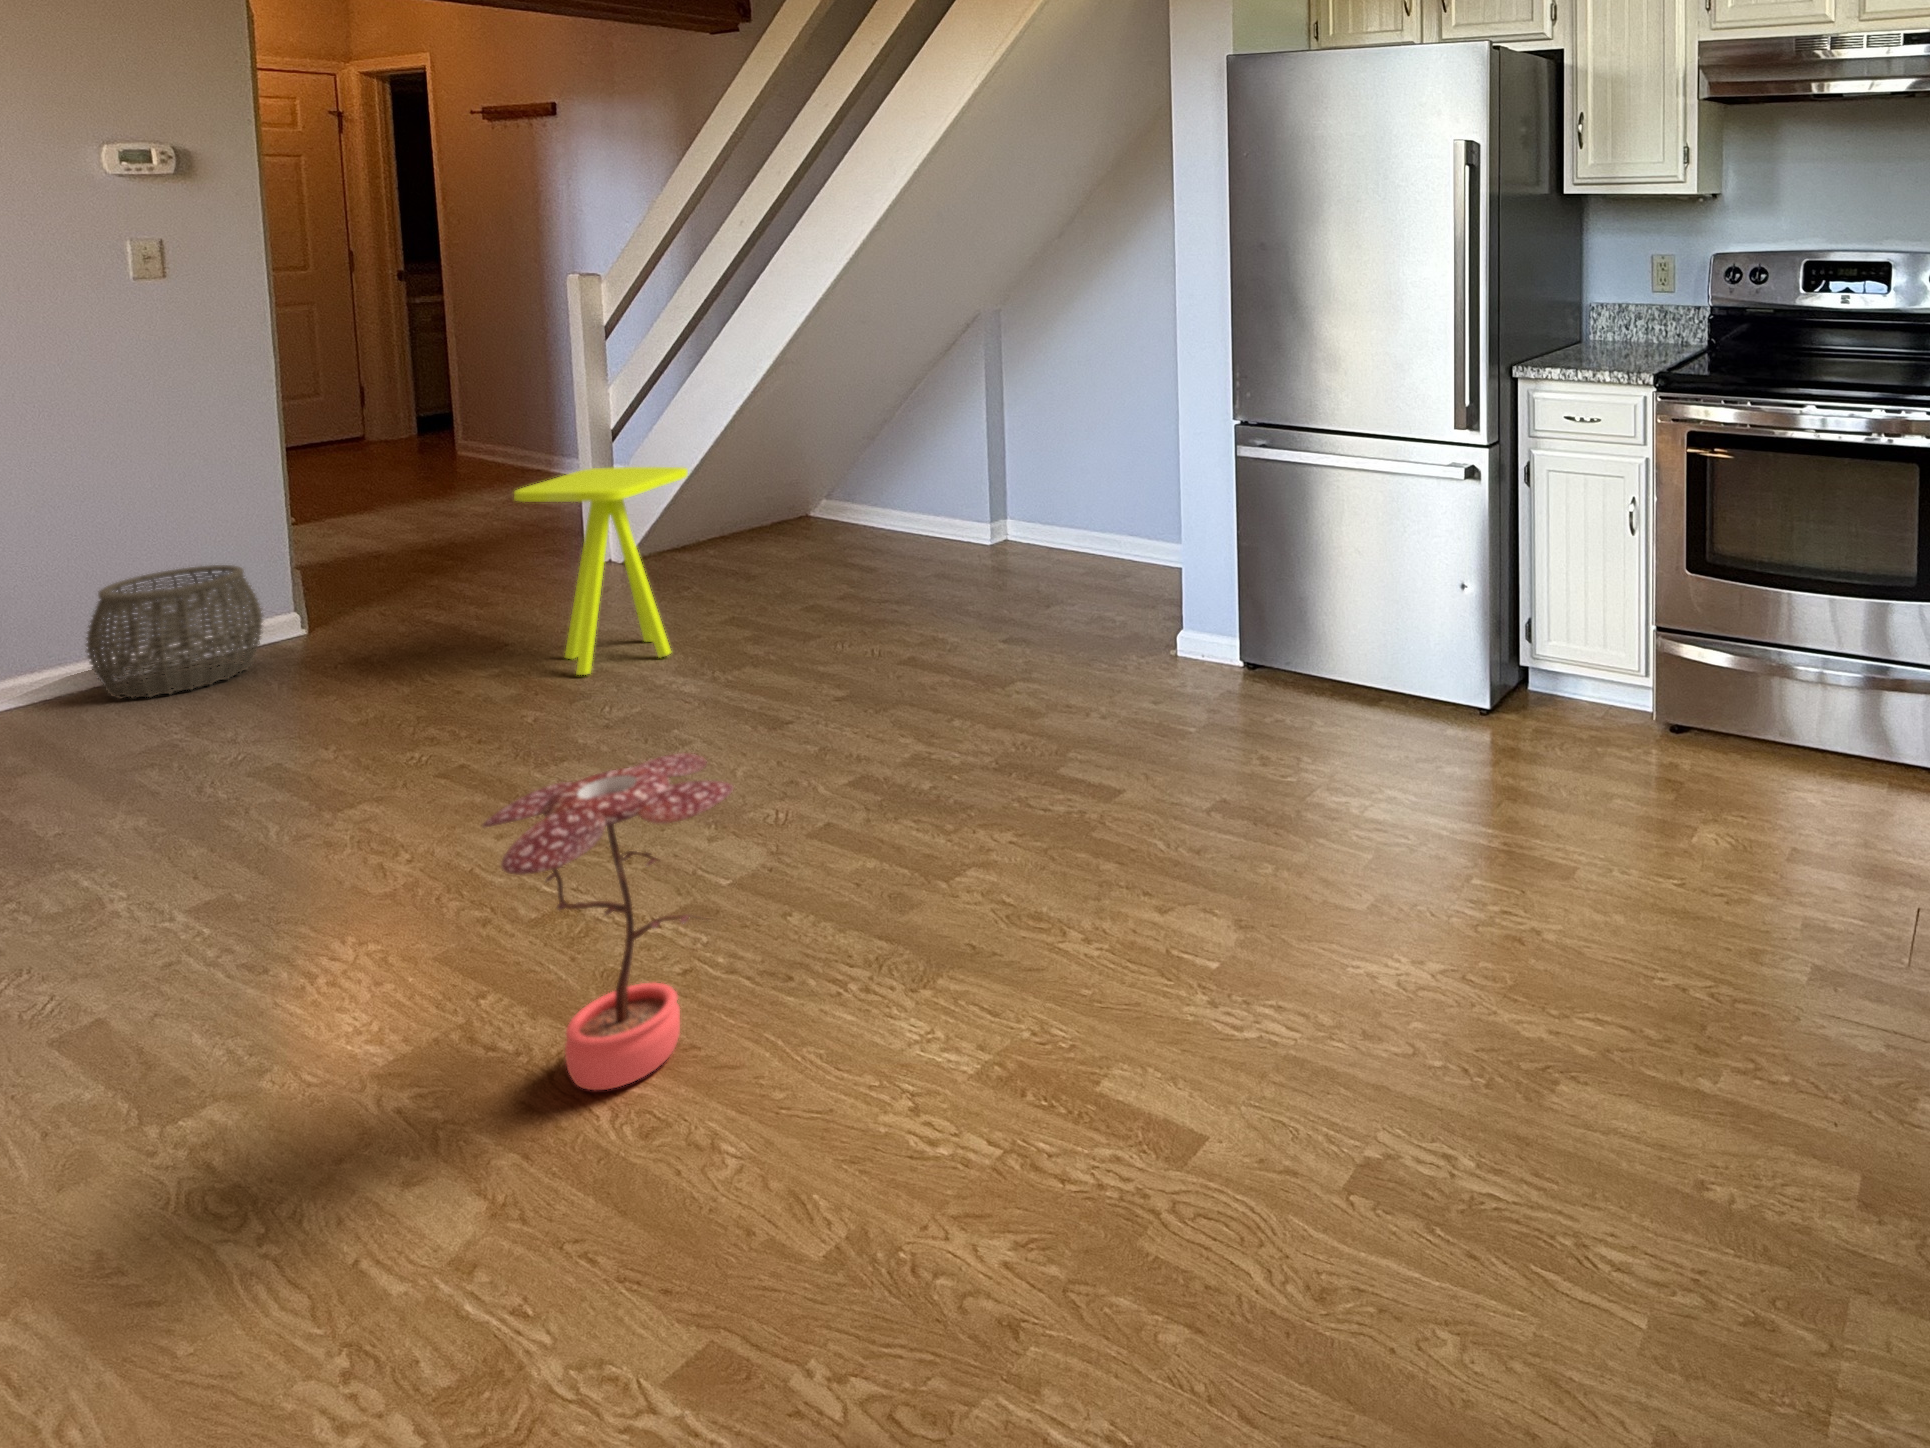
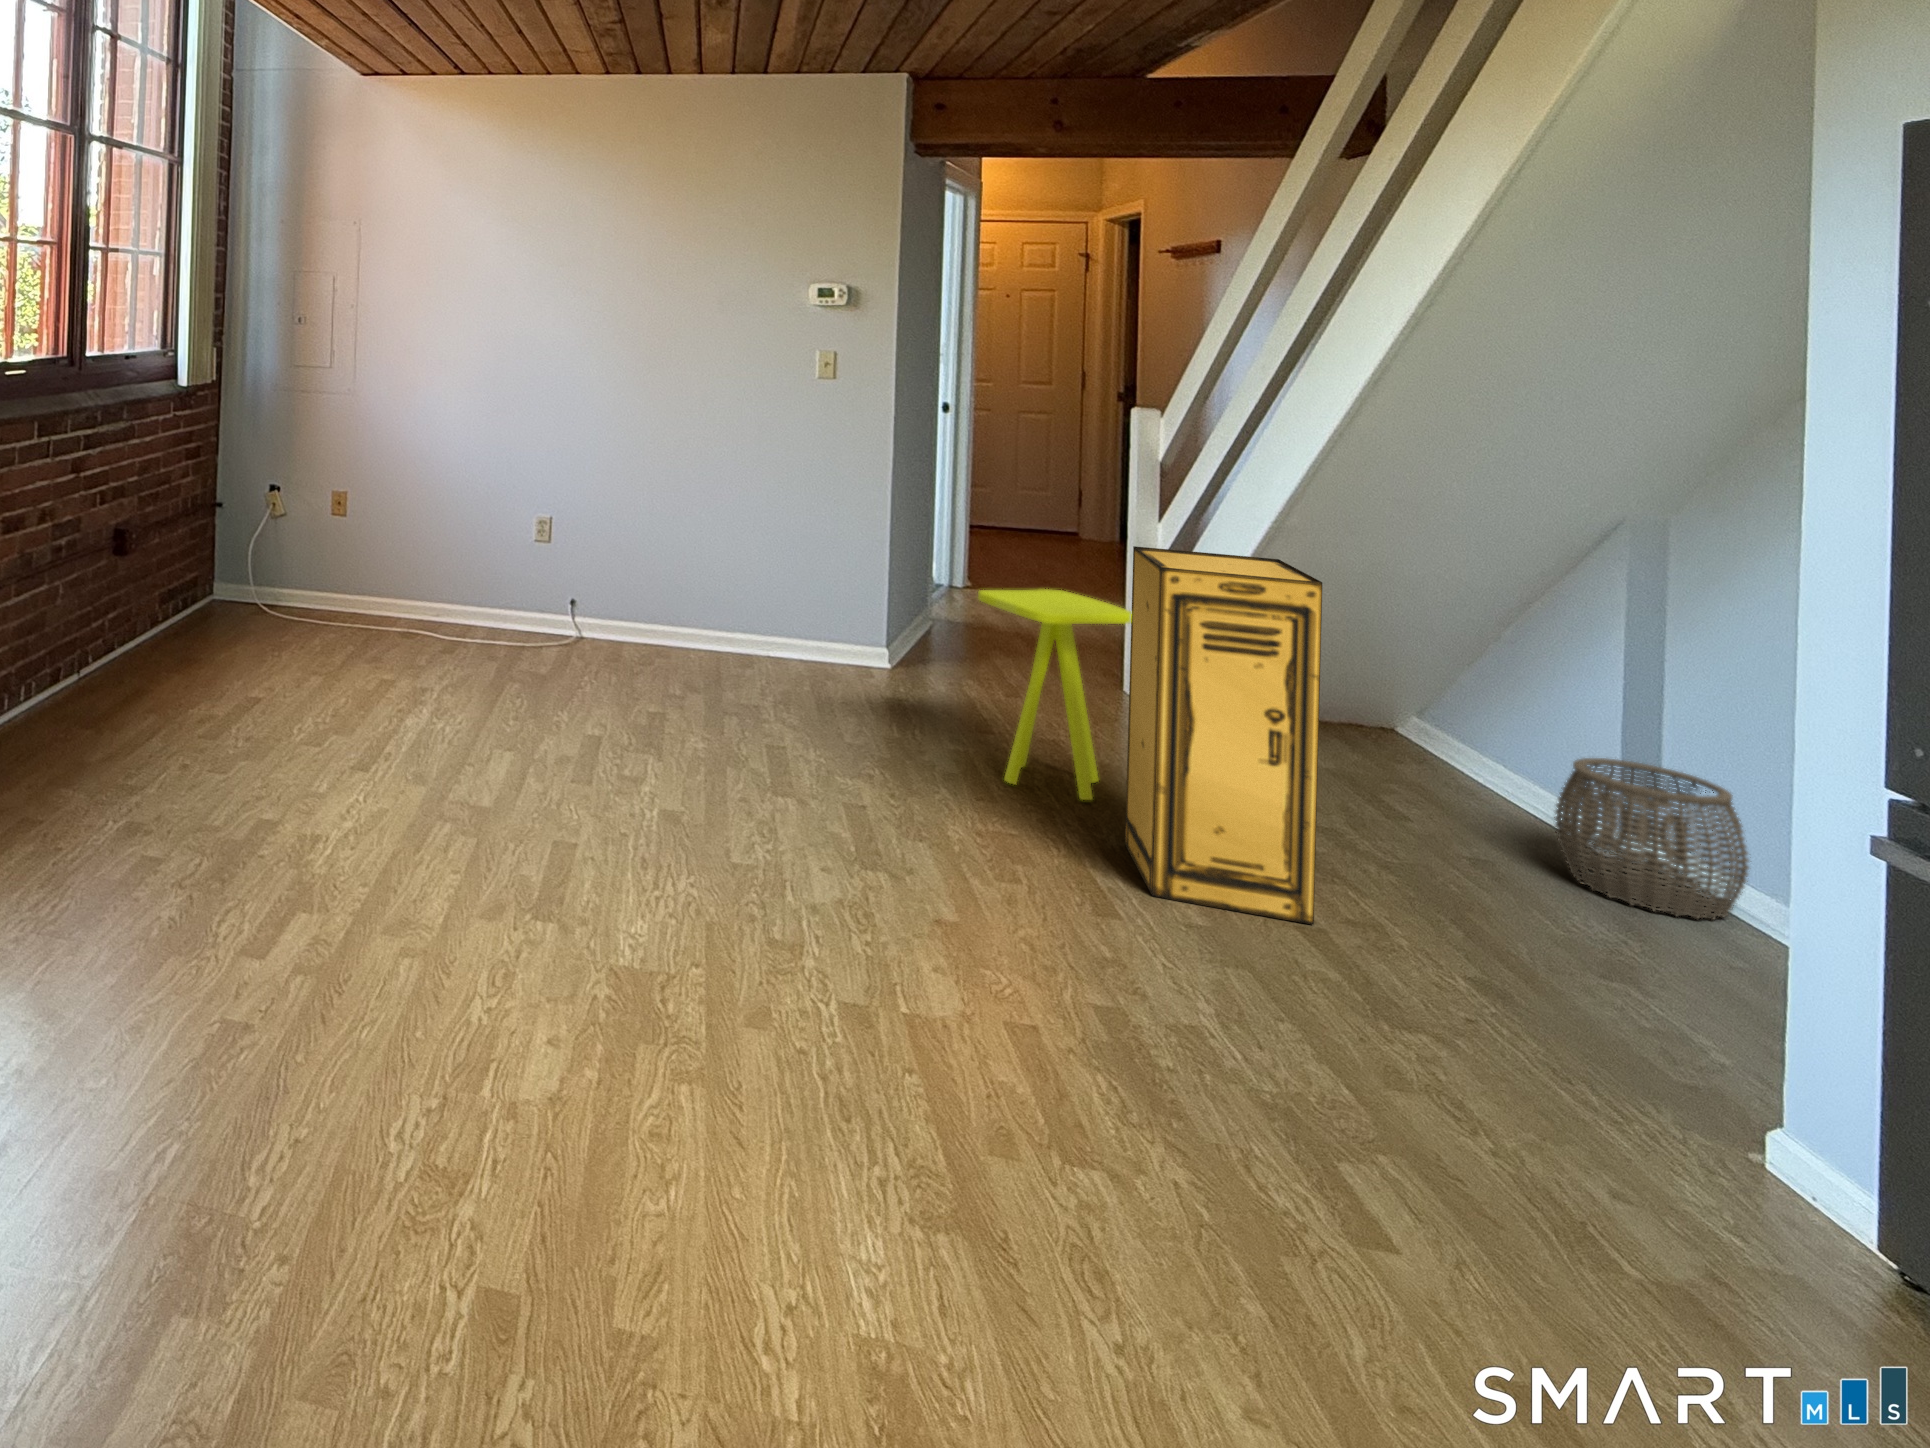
storage cabinet: none [717,386,904,695] -> present [1125,546,1322,924]
woven basket: present [86,565,263,698] -> present [1554,758,1749,919]
potted plant: present [483,753,733,1090] -> none [611,803,804,1096]

